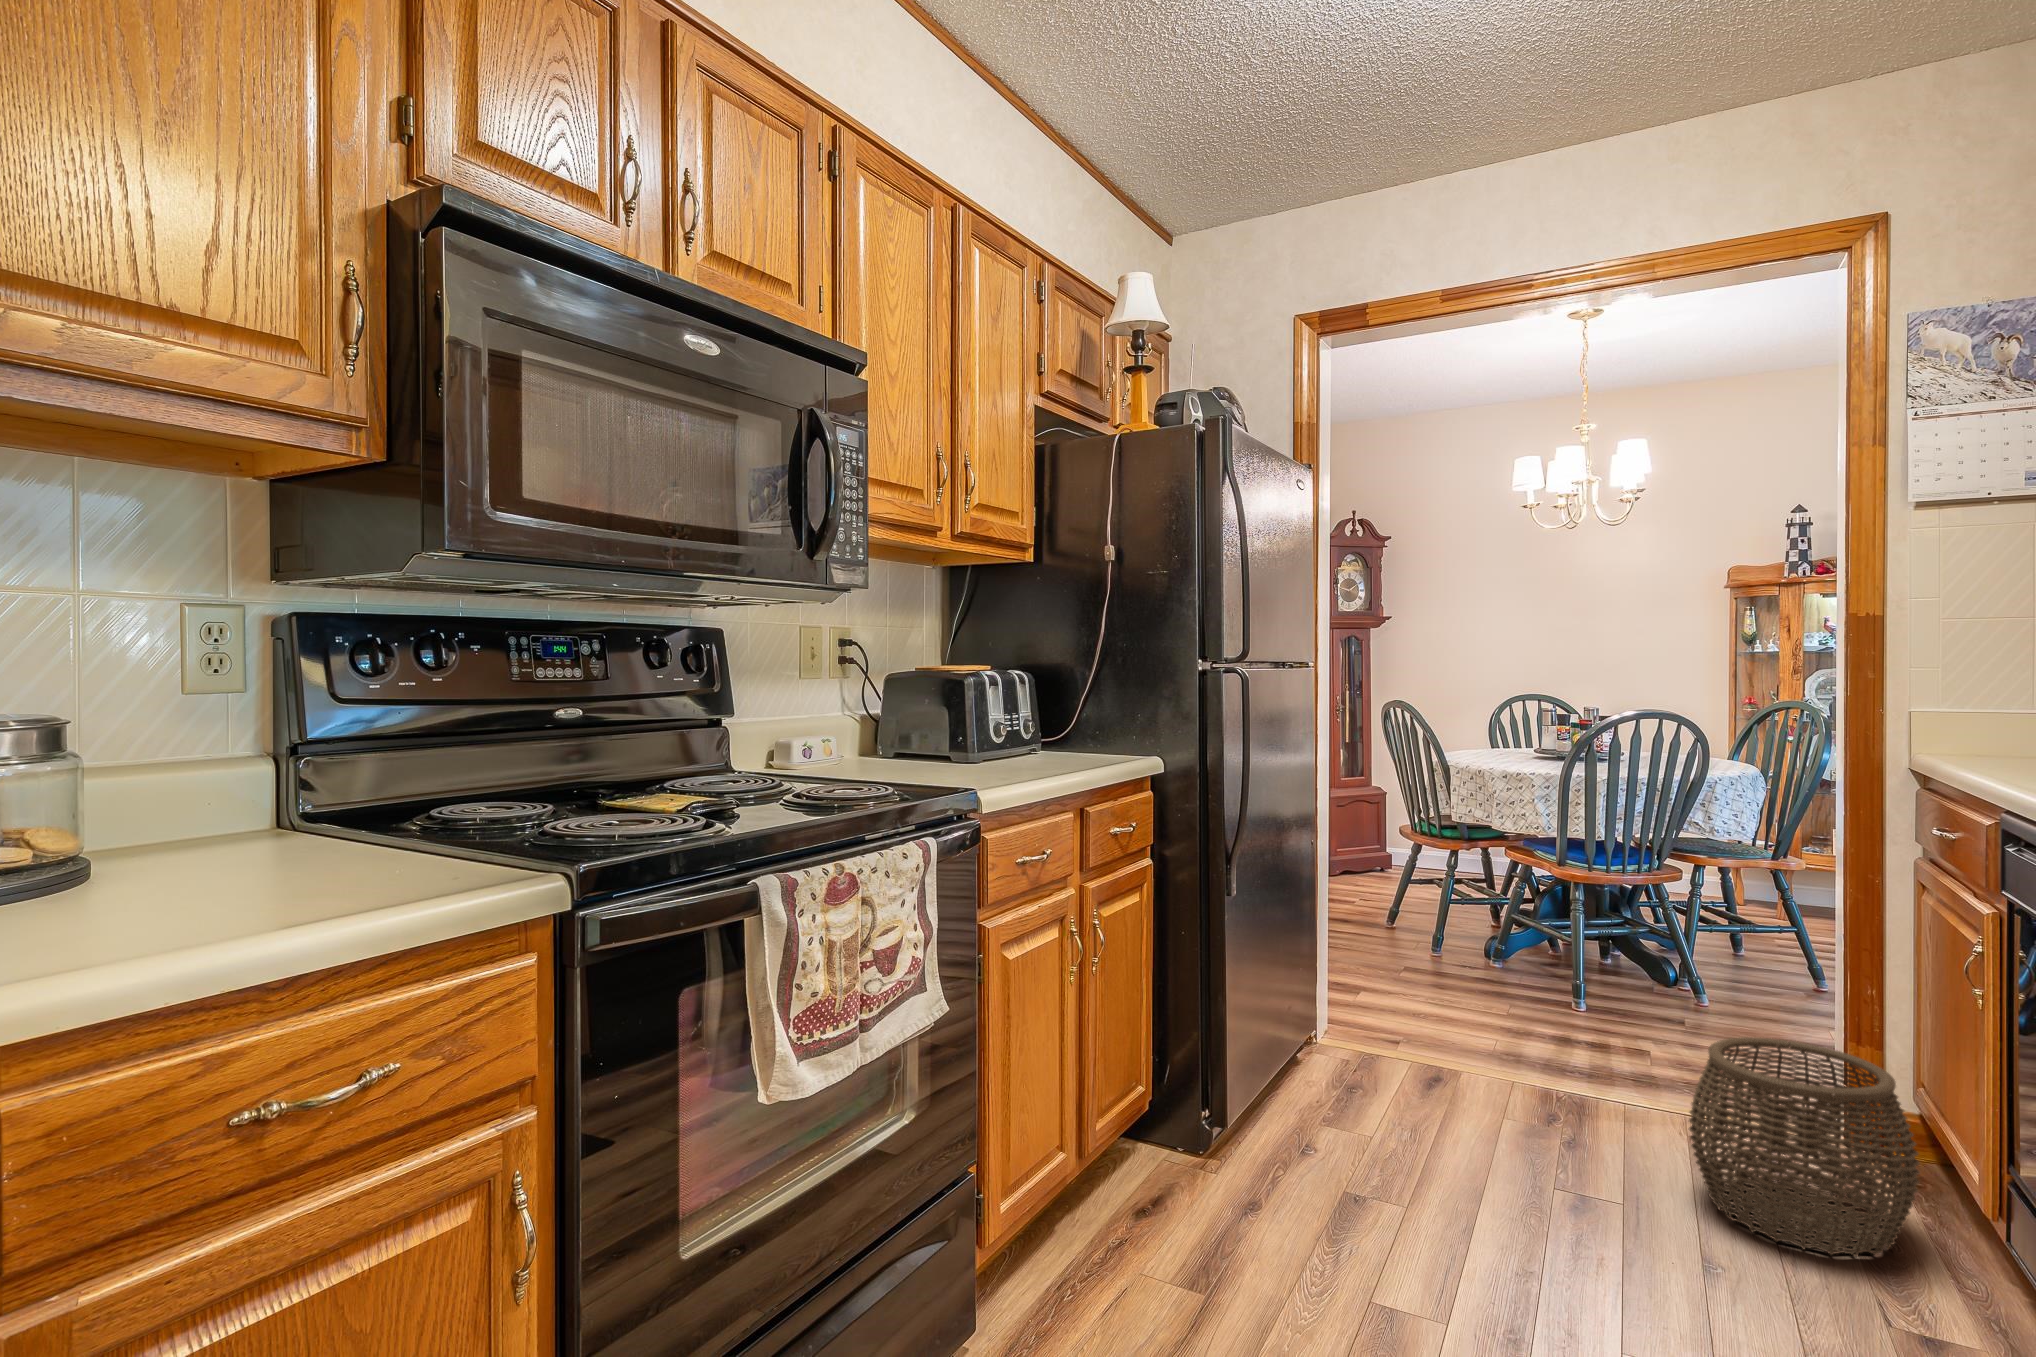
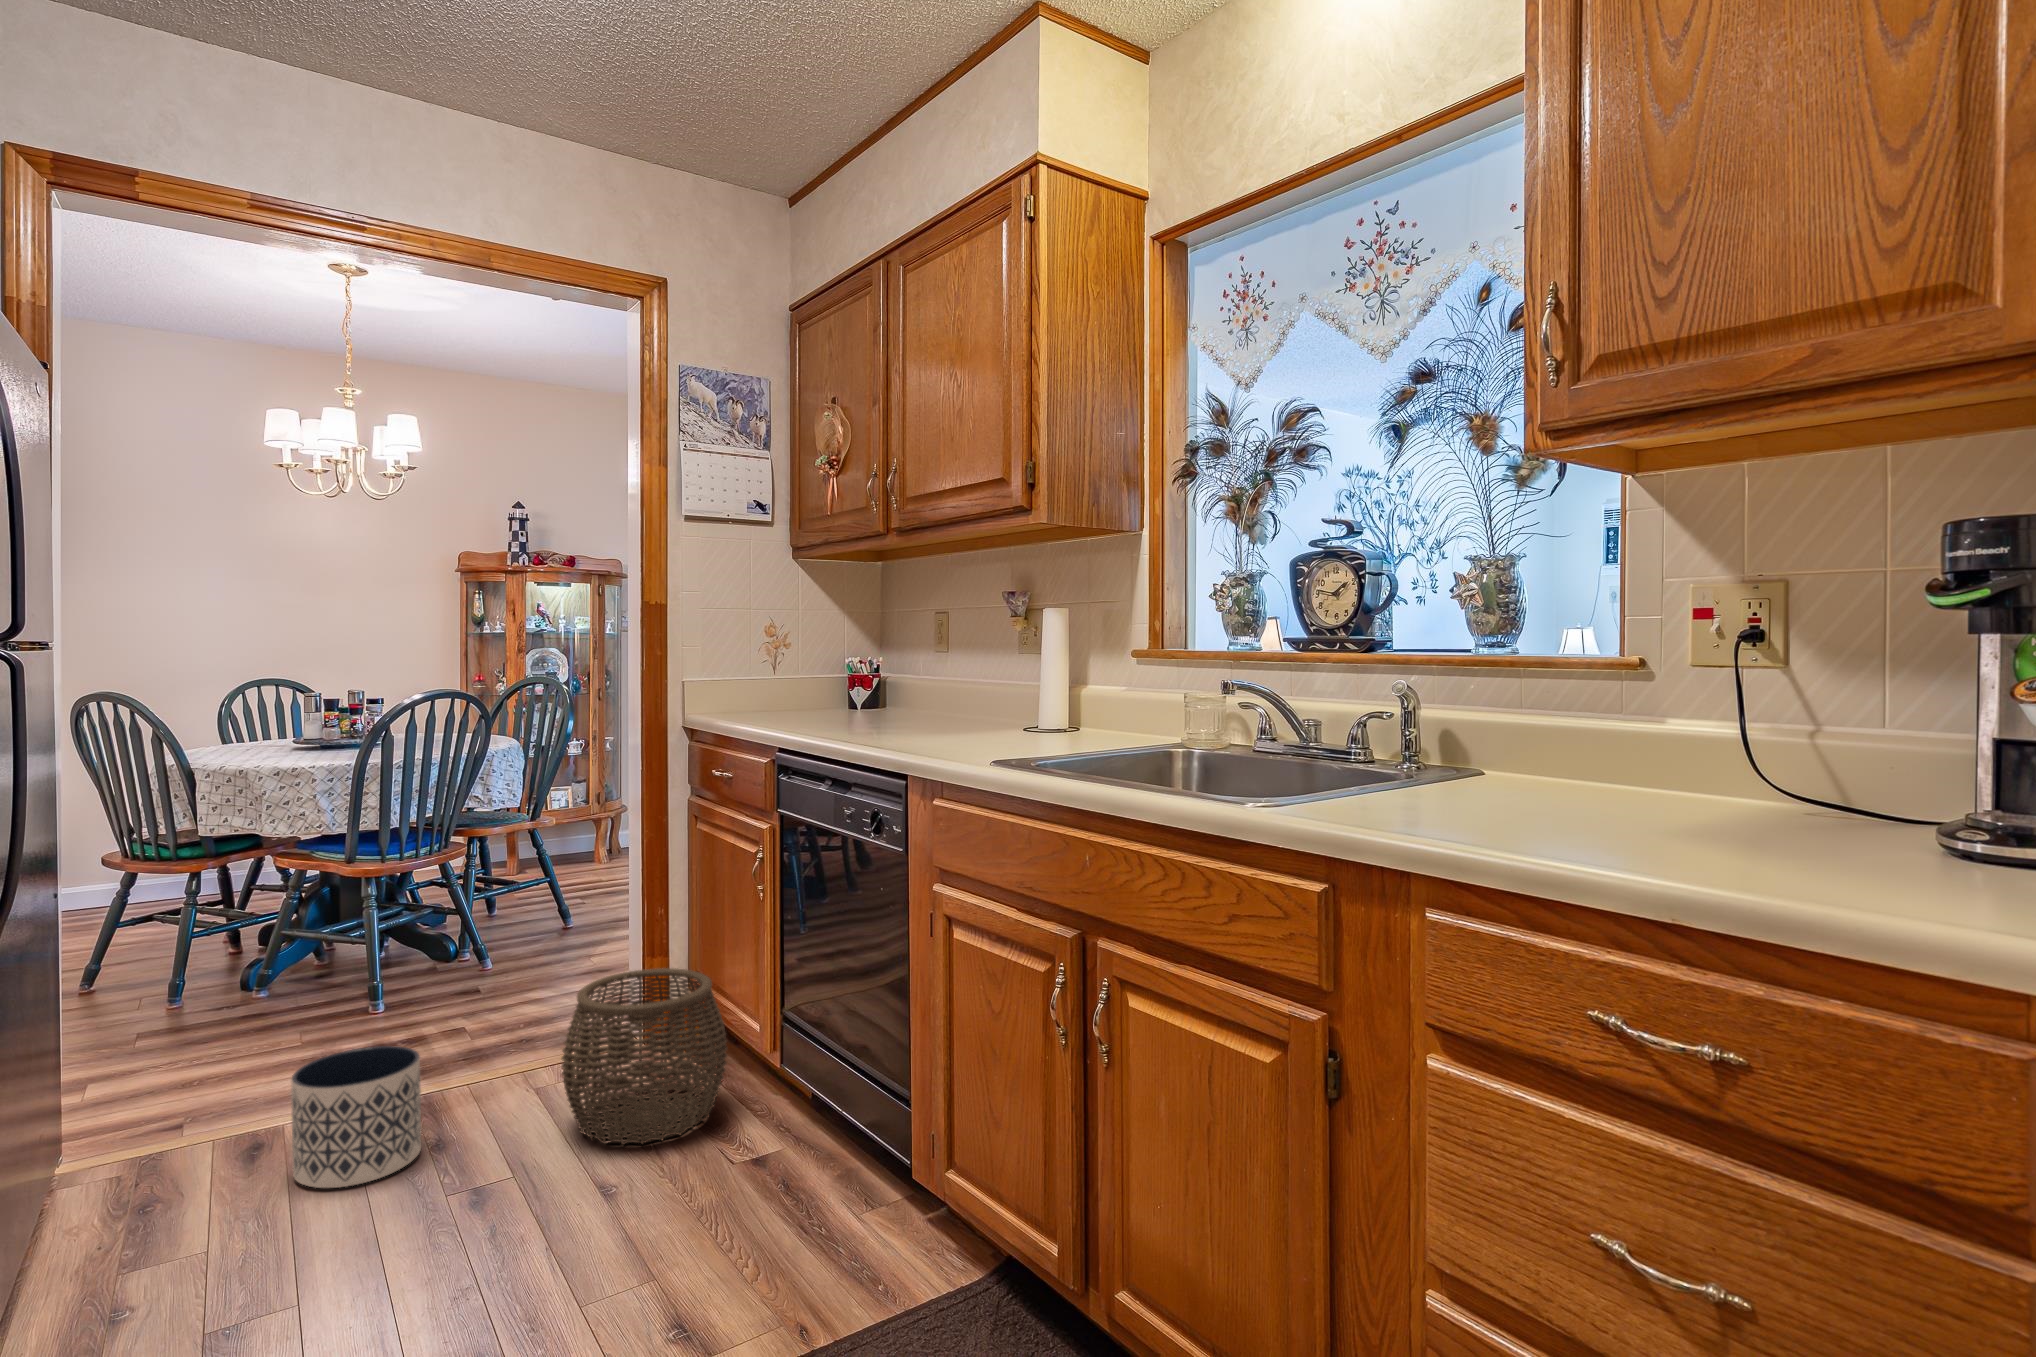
planter: none [1443,1025,1551,1150] -> present [291,1046,421,1188]

